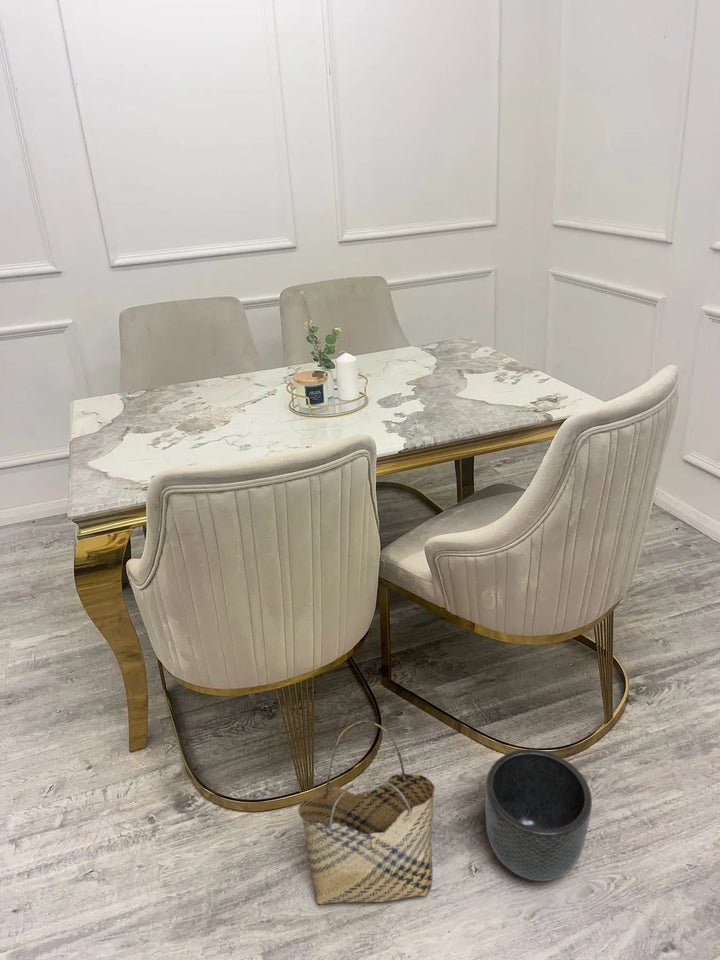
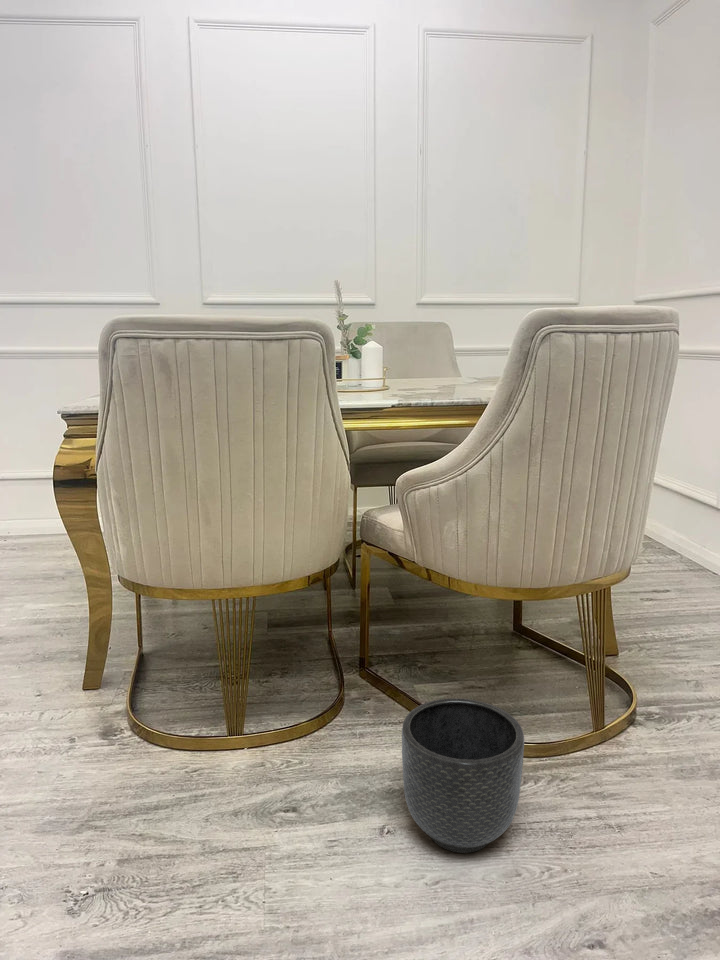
woven basket: present [298,720,435,904] -> none [188,615,342,839]

